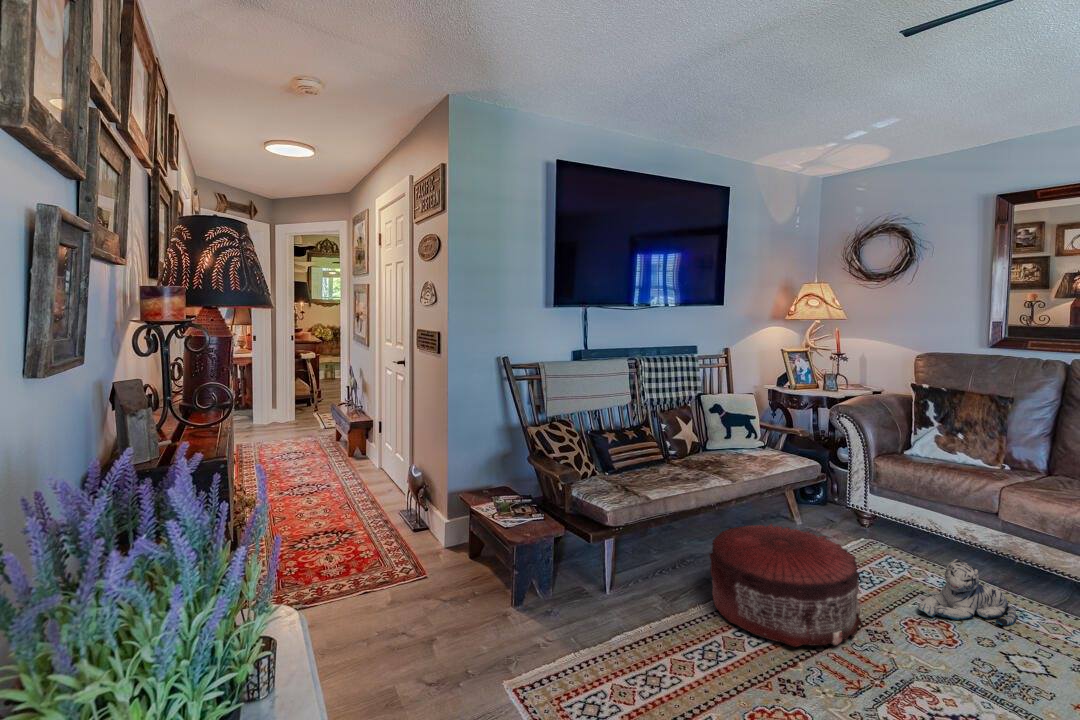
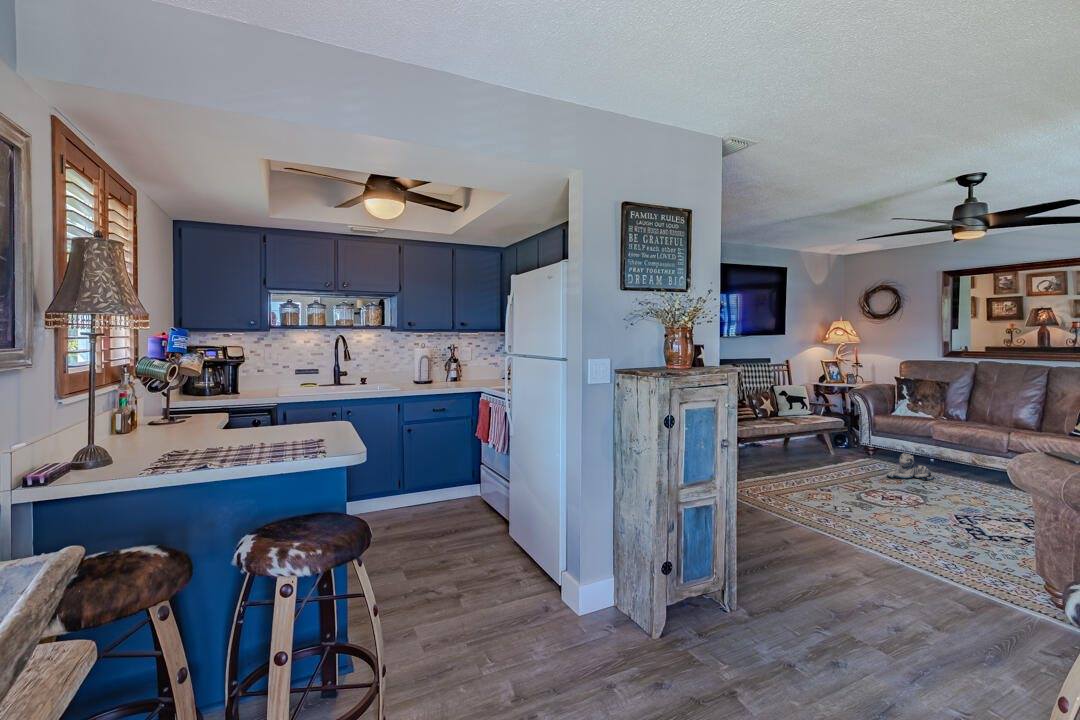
pouf: present [709,524,863,647] -> none [785,441,858,483]

